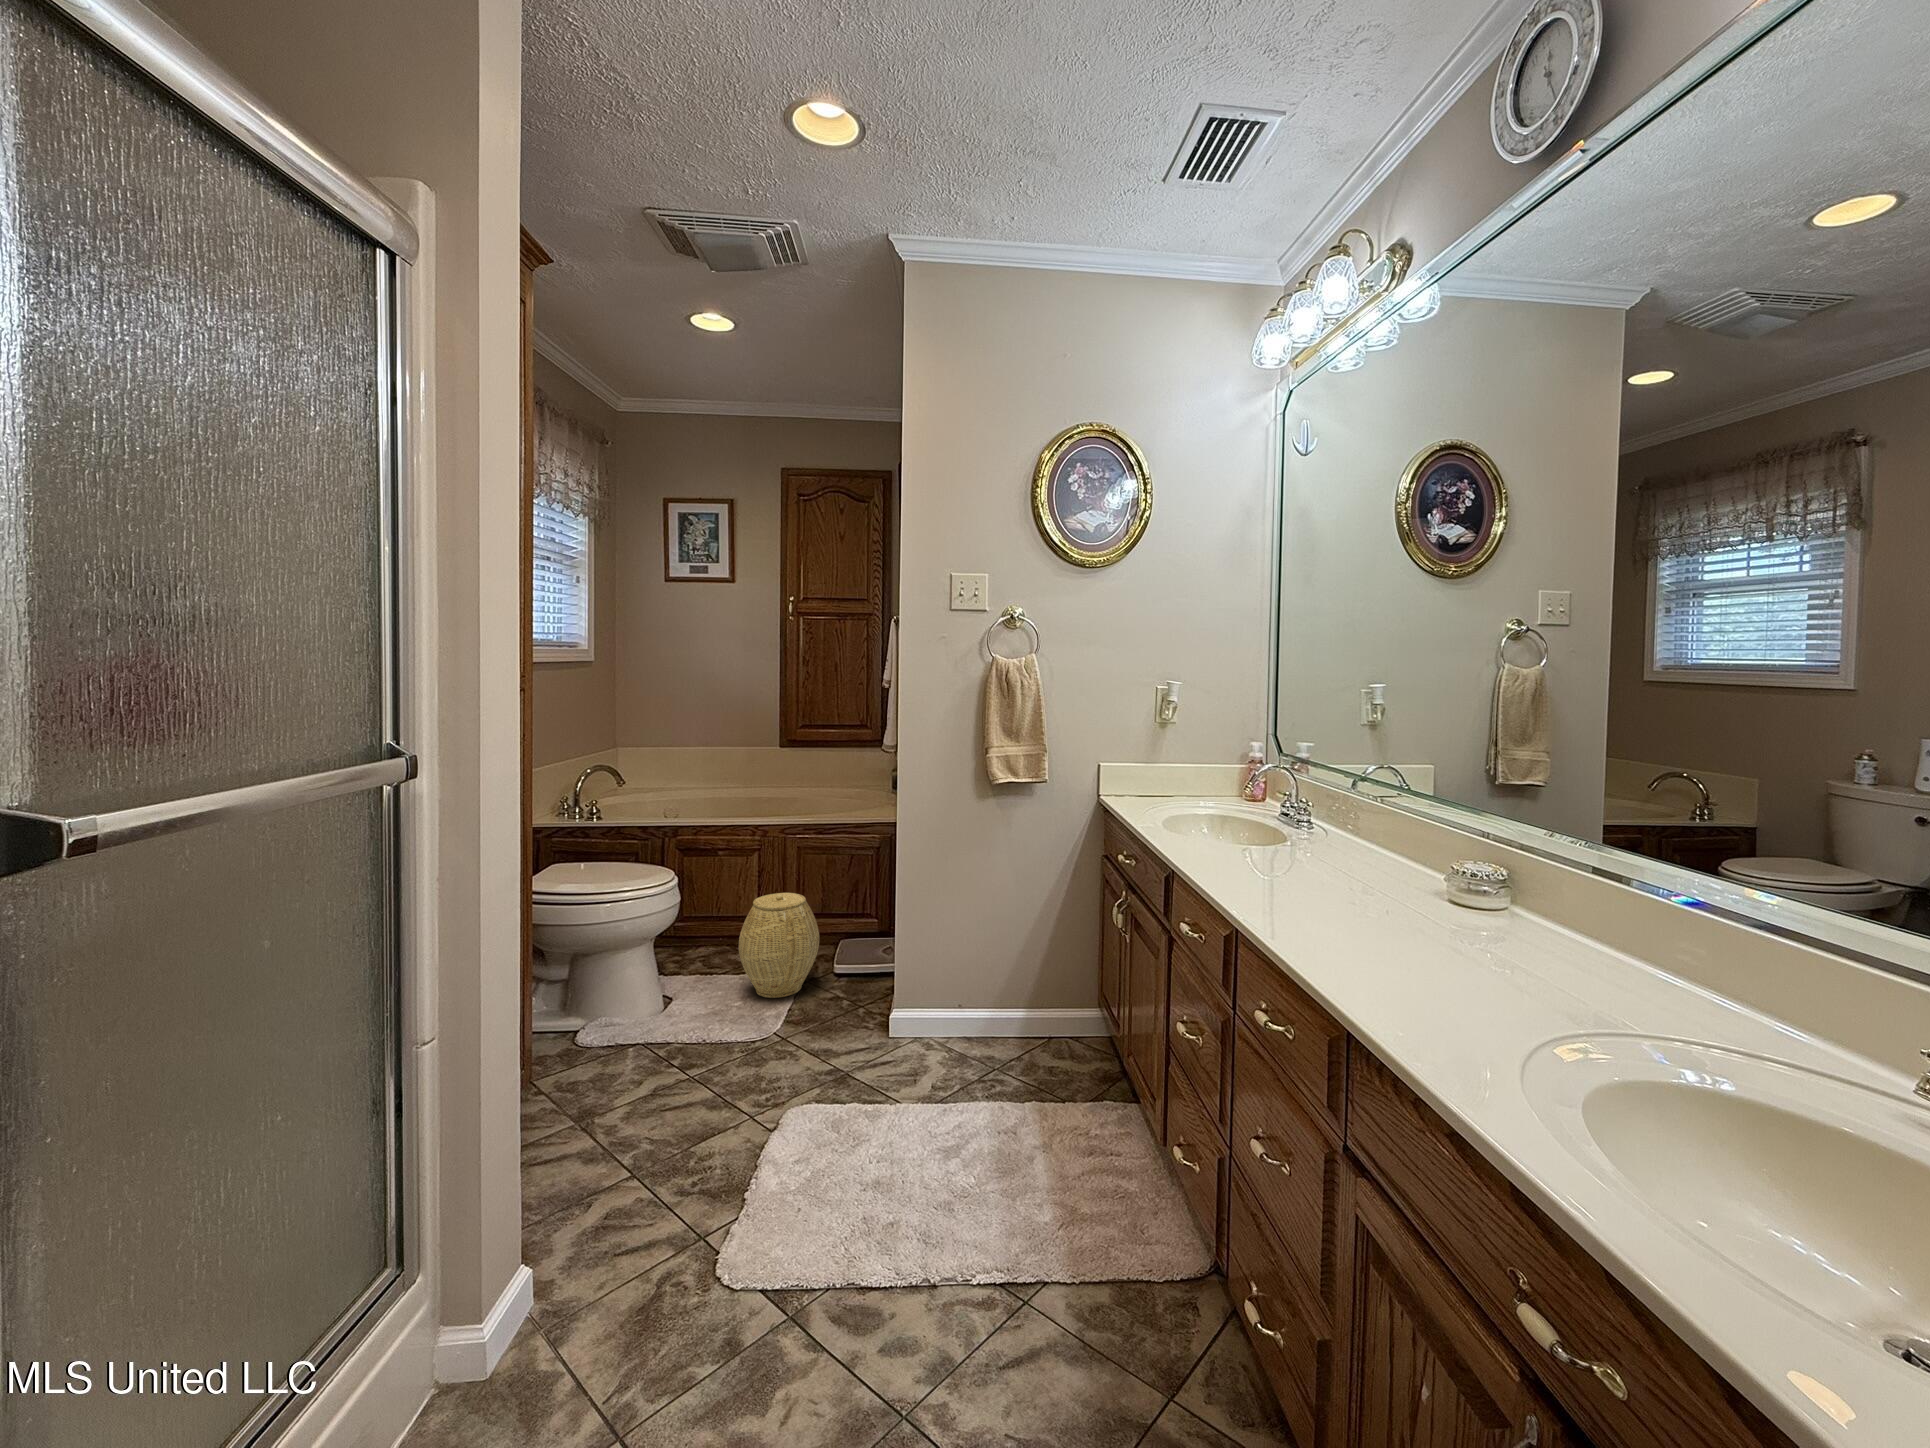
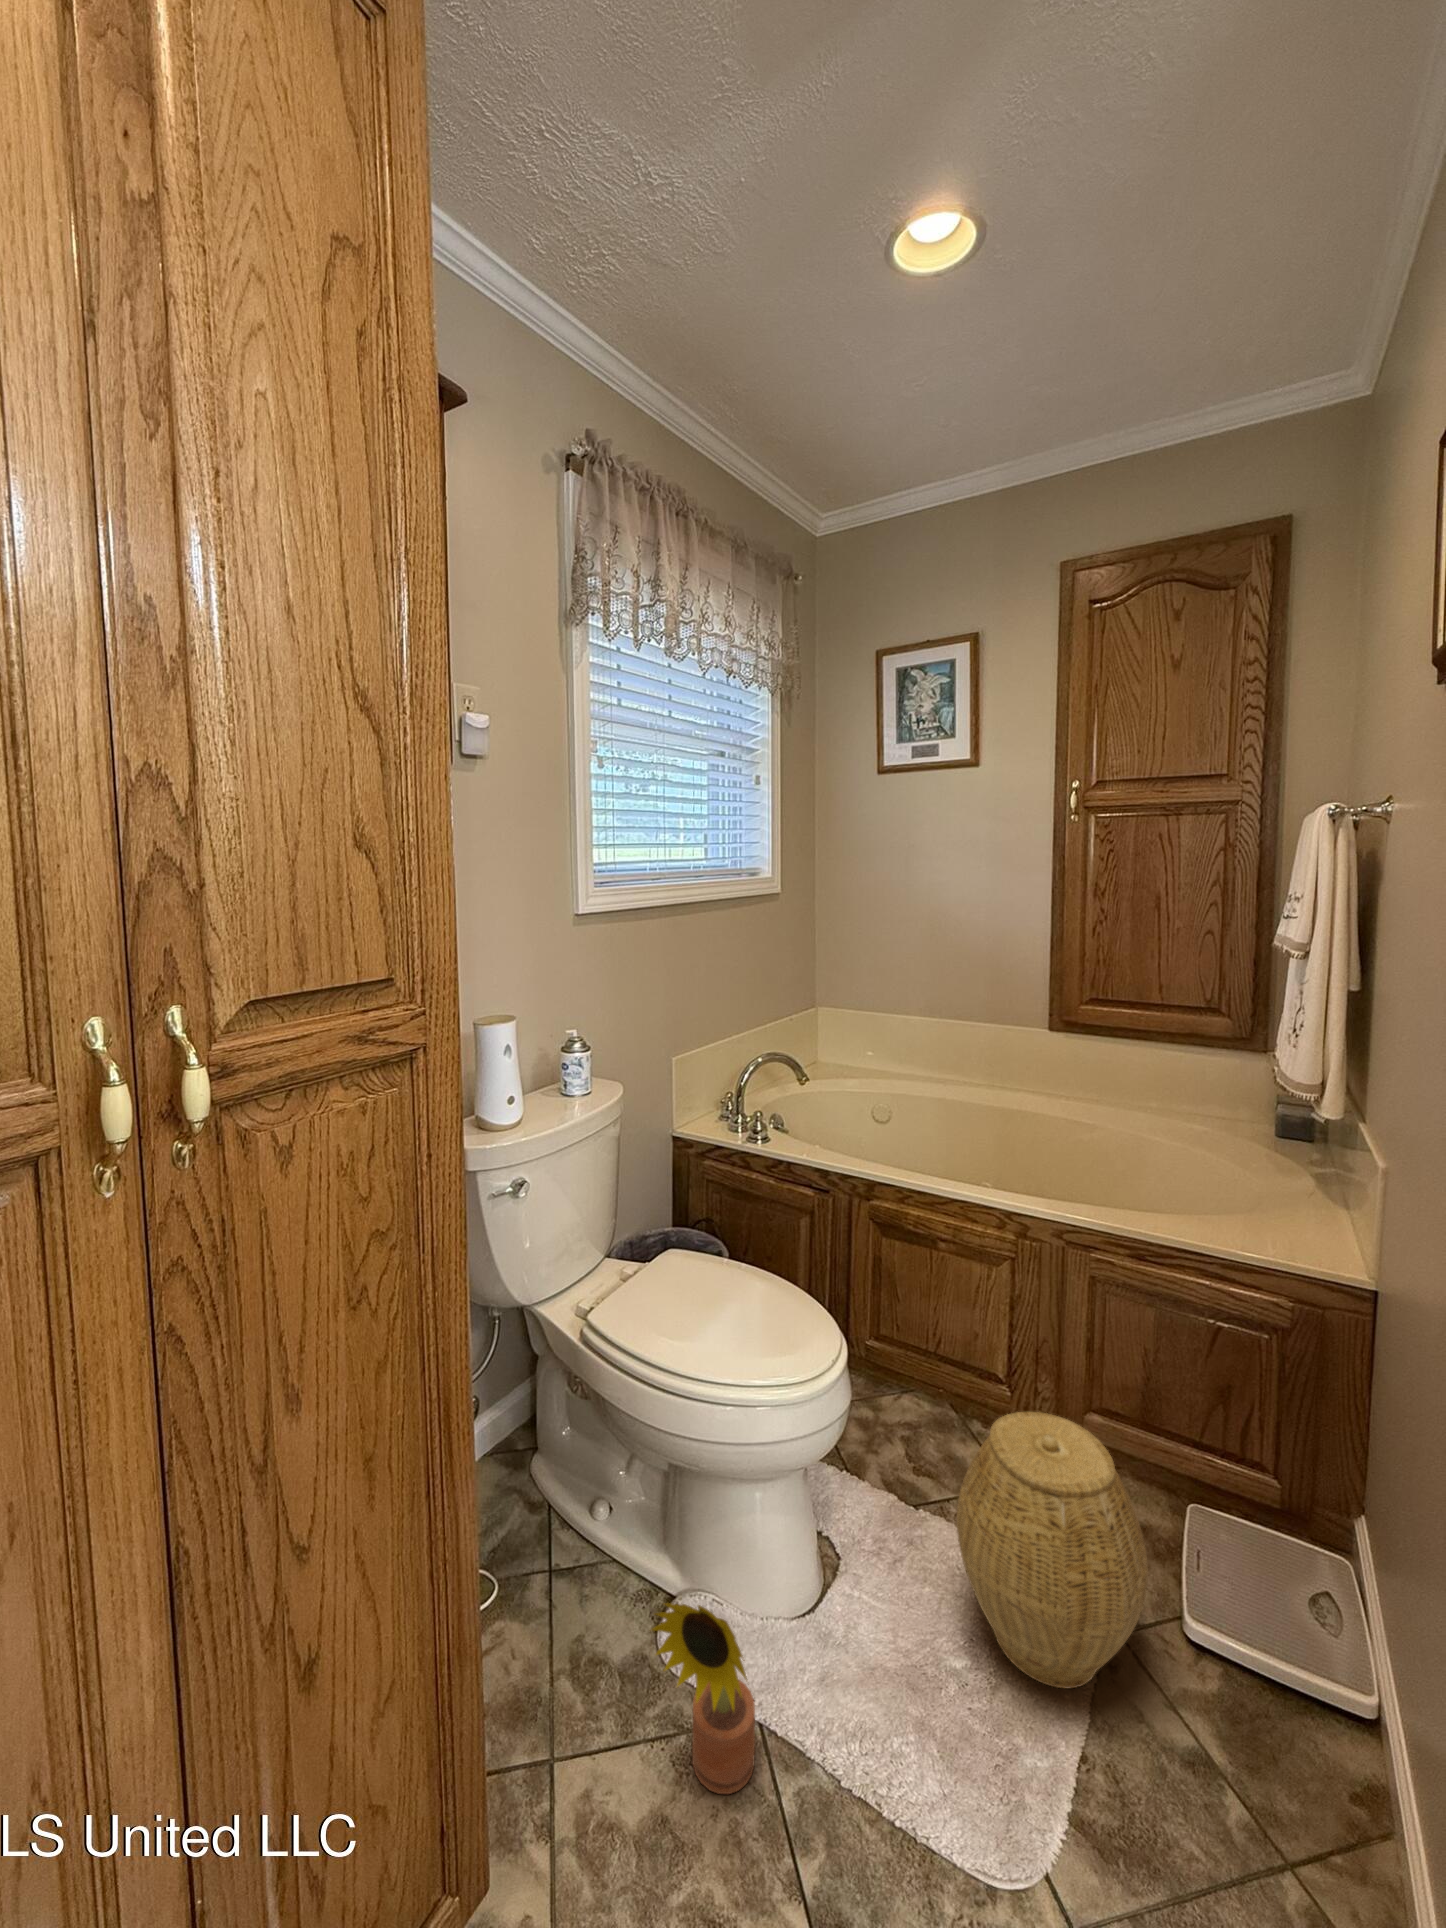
decorative plant: none [603,965,657,1059] -> present [652,1603,755,1794]

